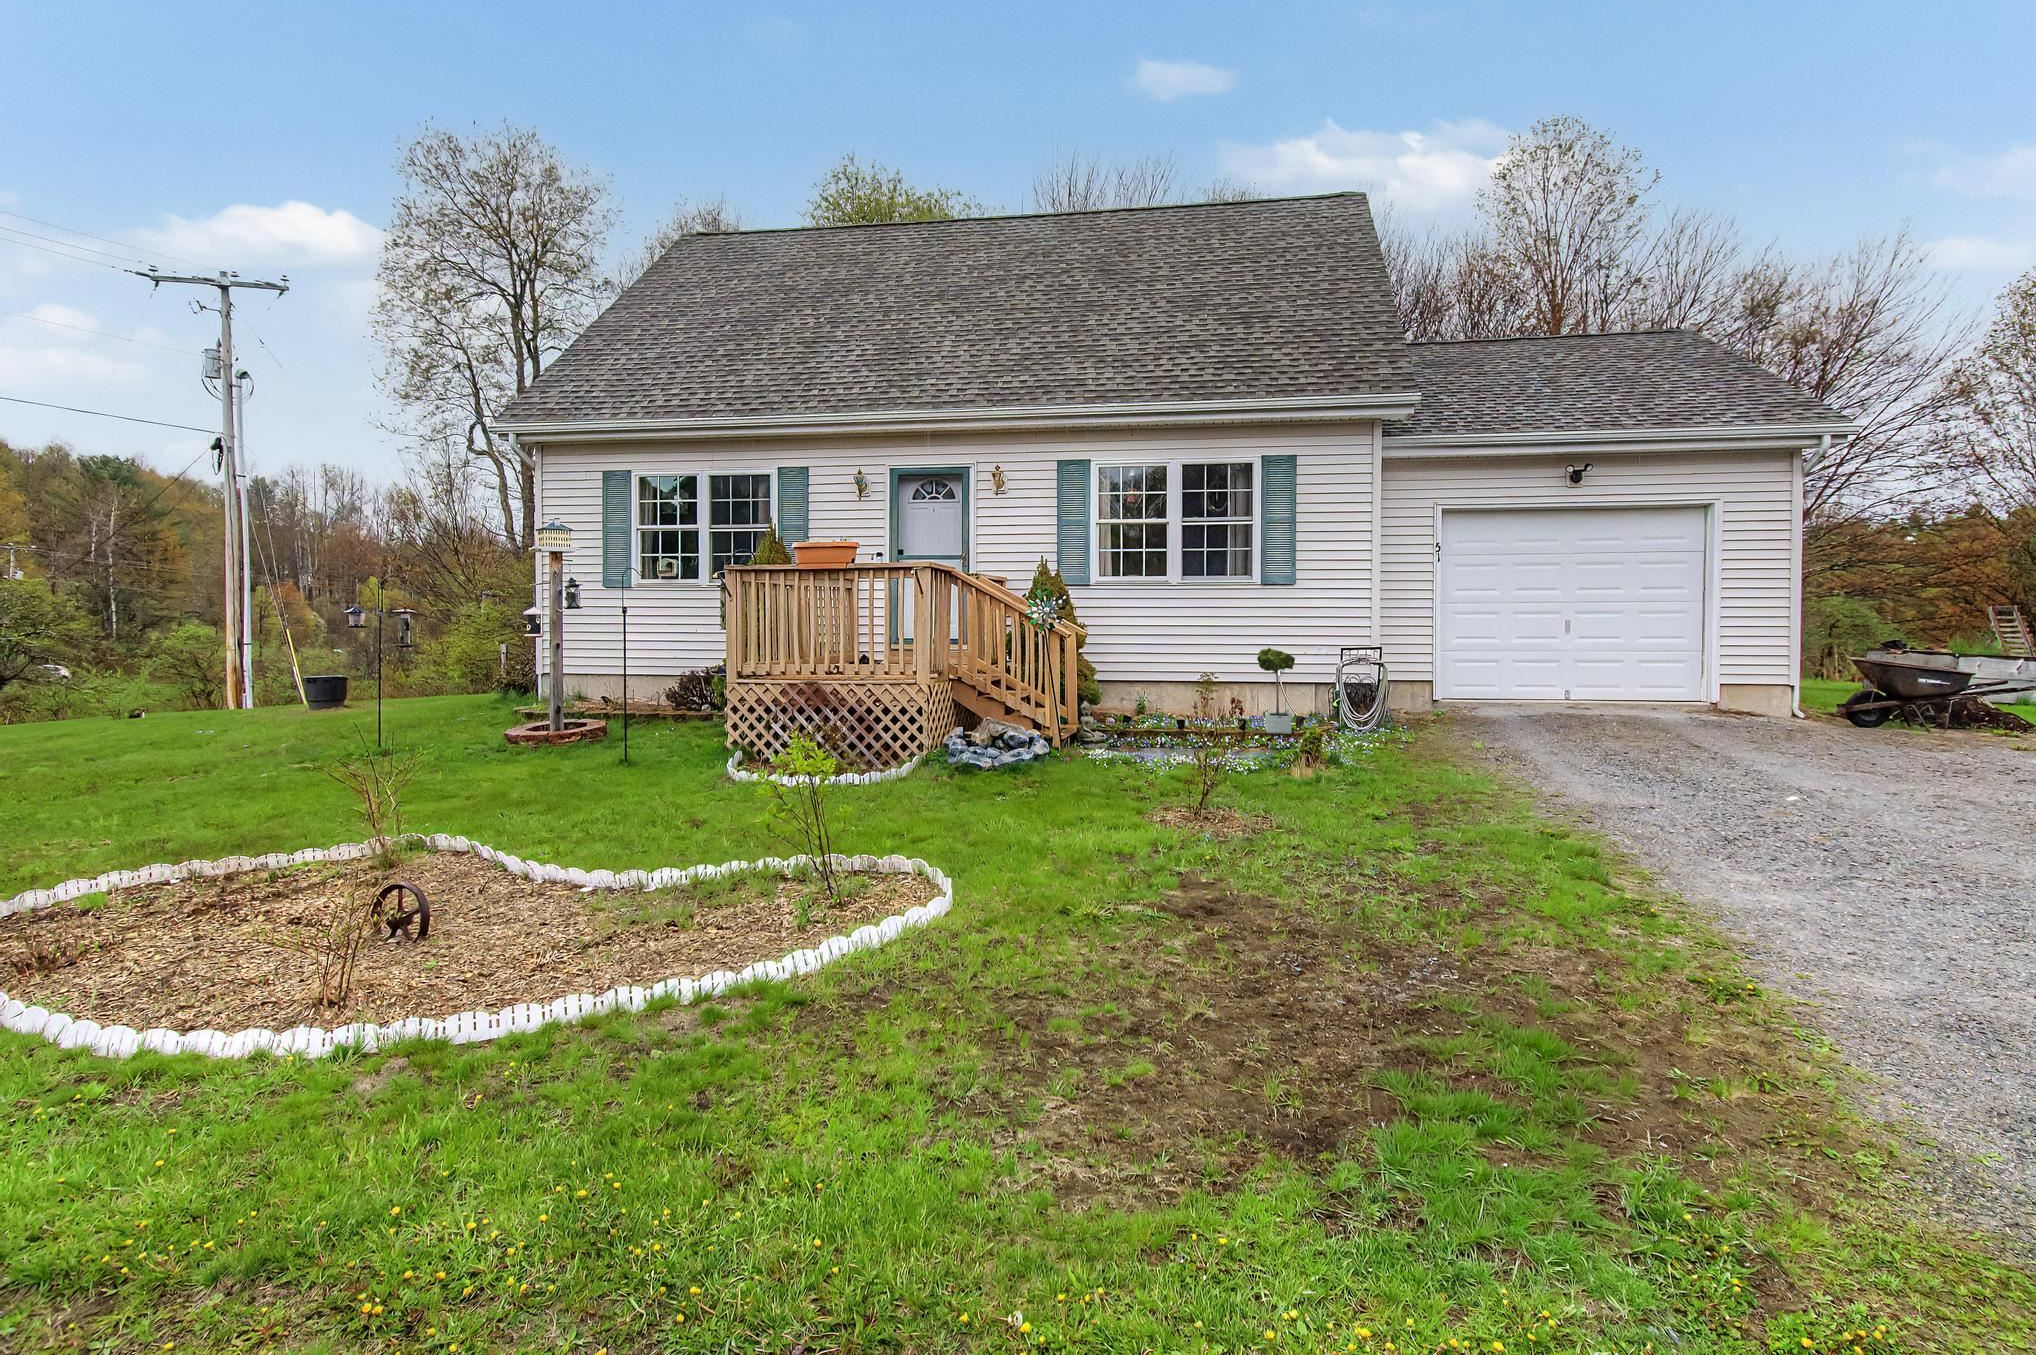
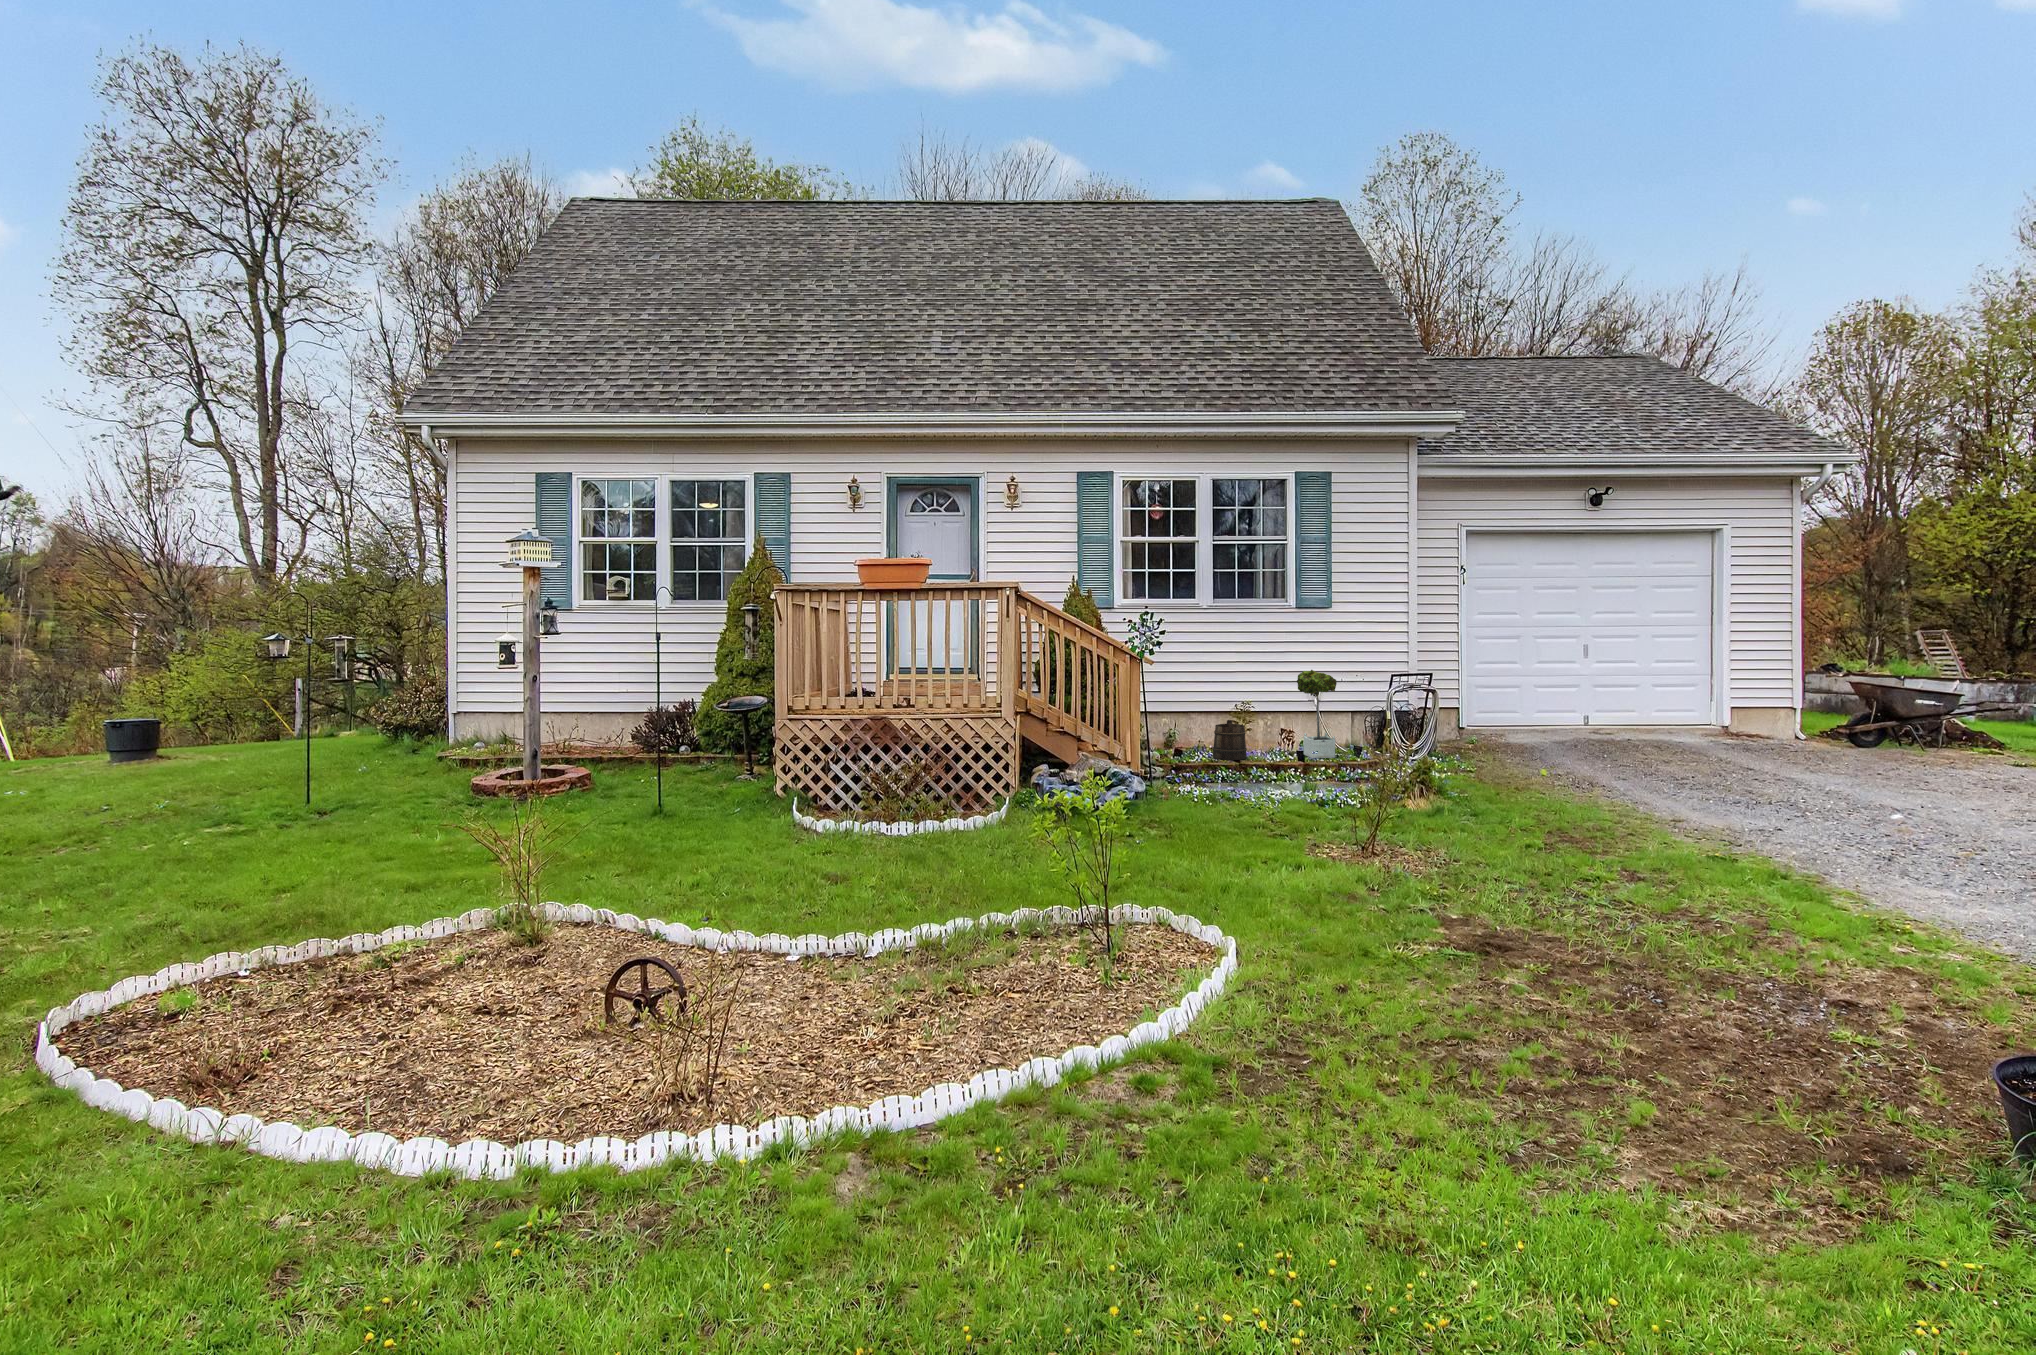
bucket: none [1173,694,1205,732] -> present [1213,720,1247,760]

